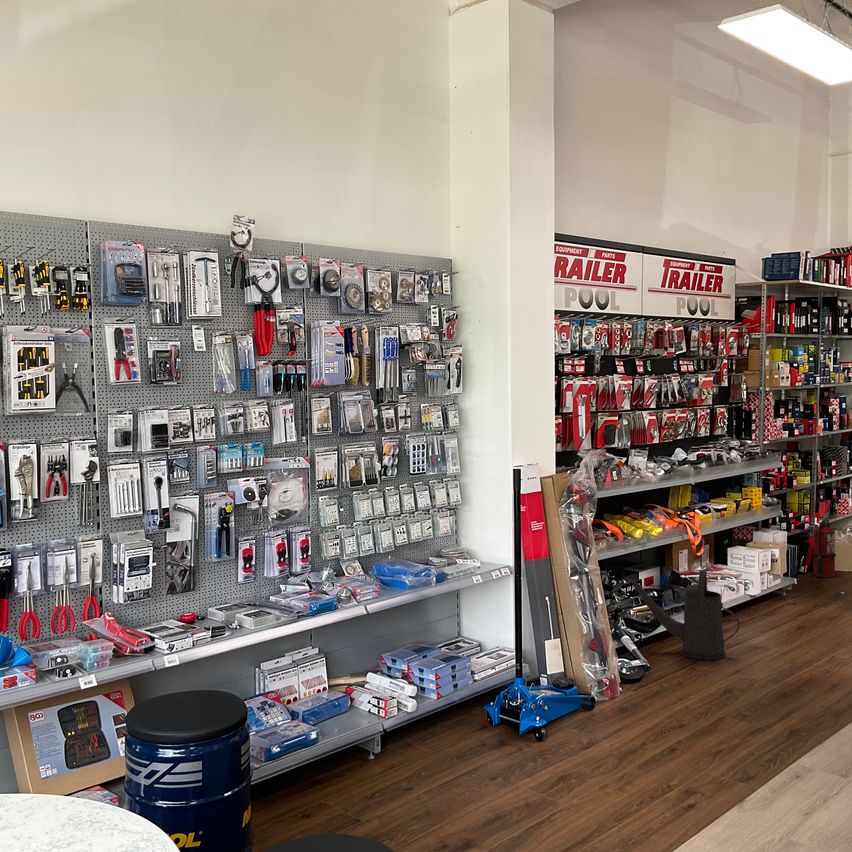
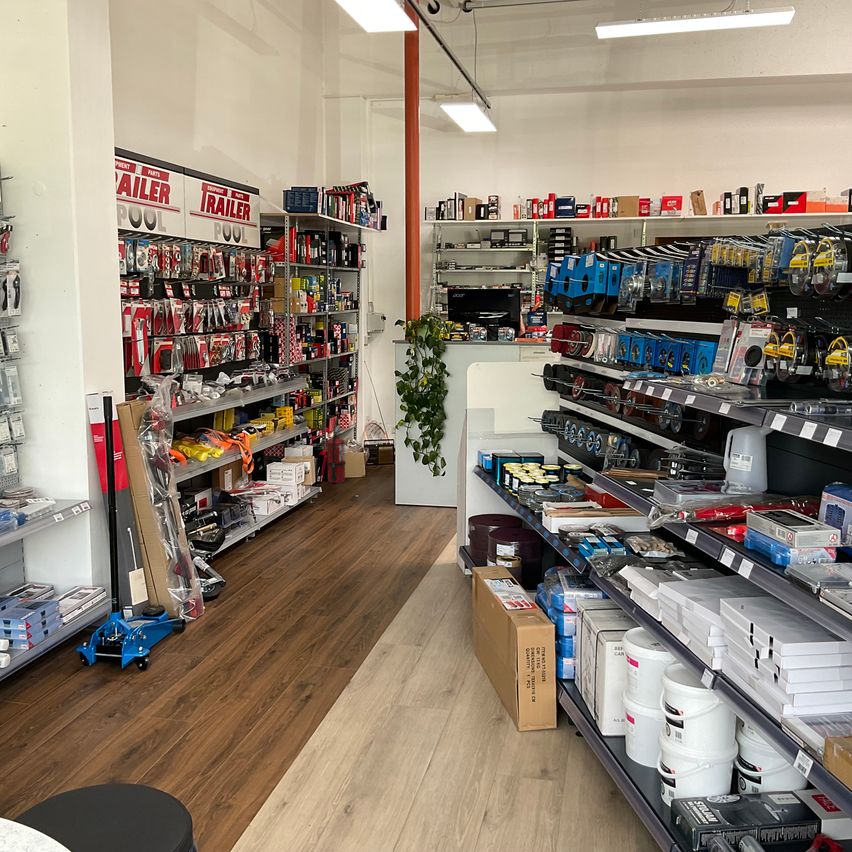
watering can: present [633,570,740,660] -> none [197,486,296,568]

